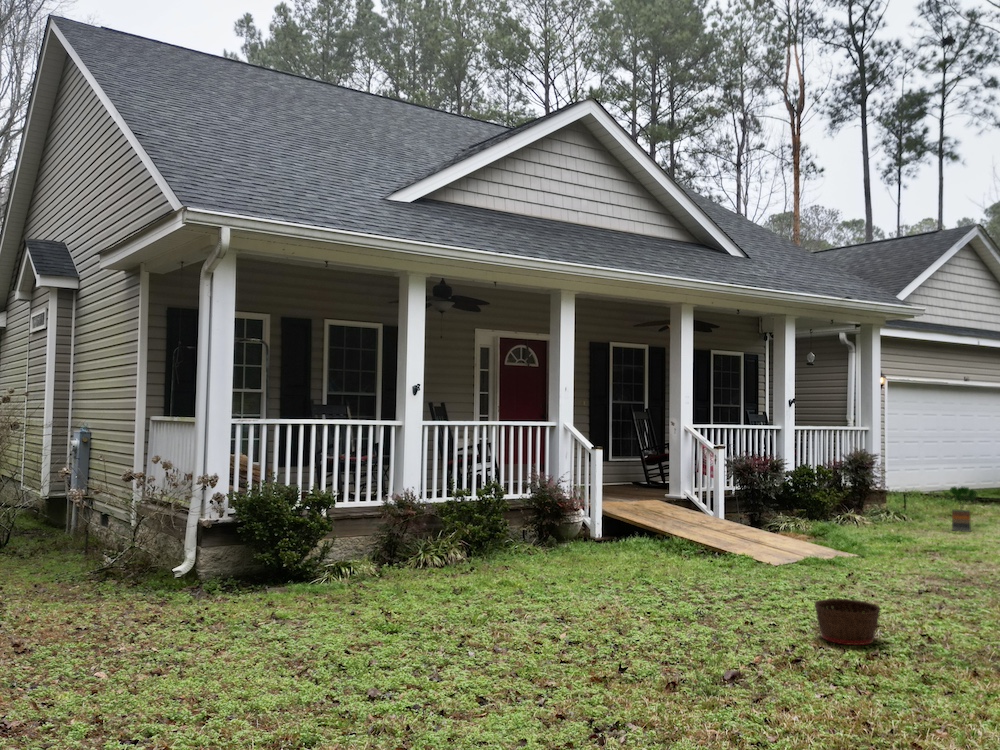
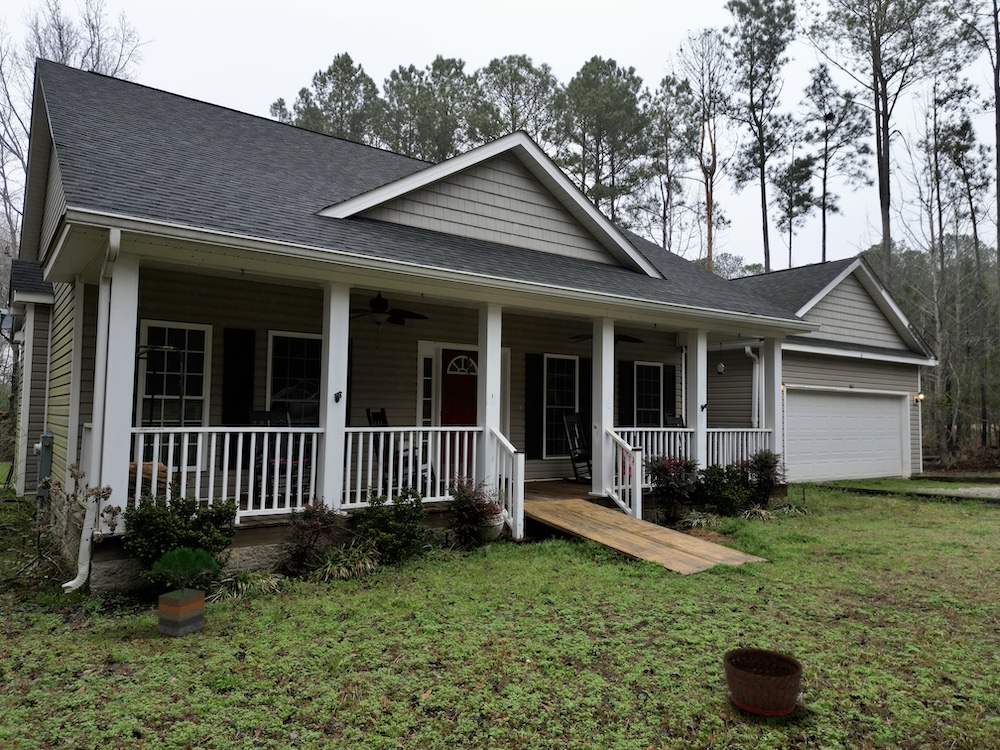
potted tree: present [947,487,978,532] -> present [153,548,219,637]

